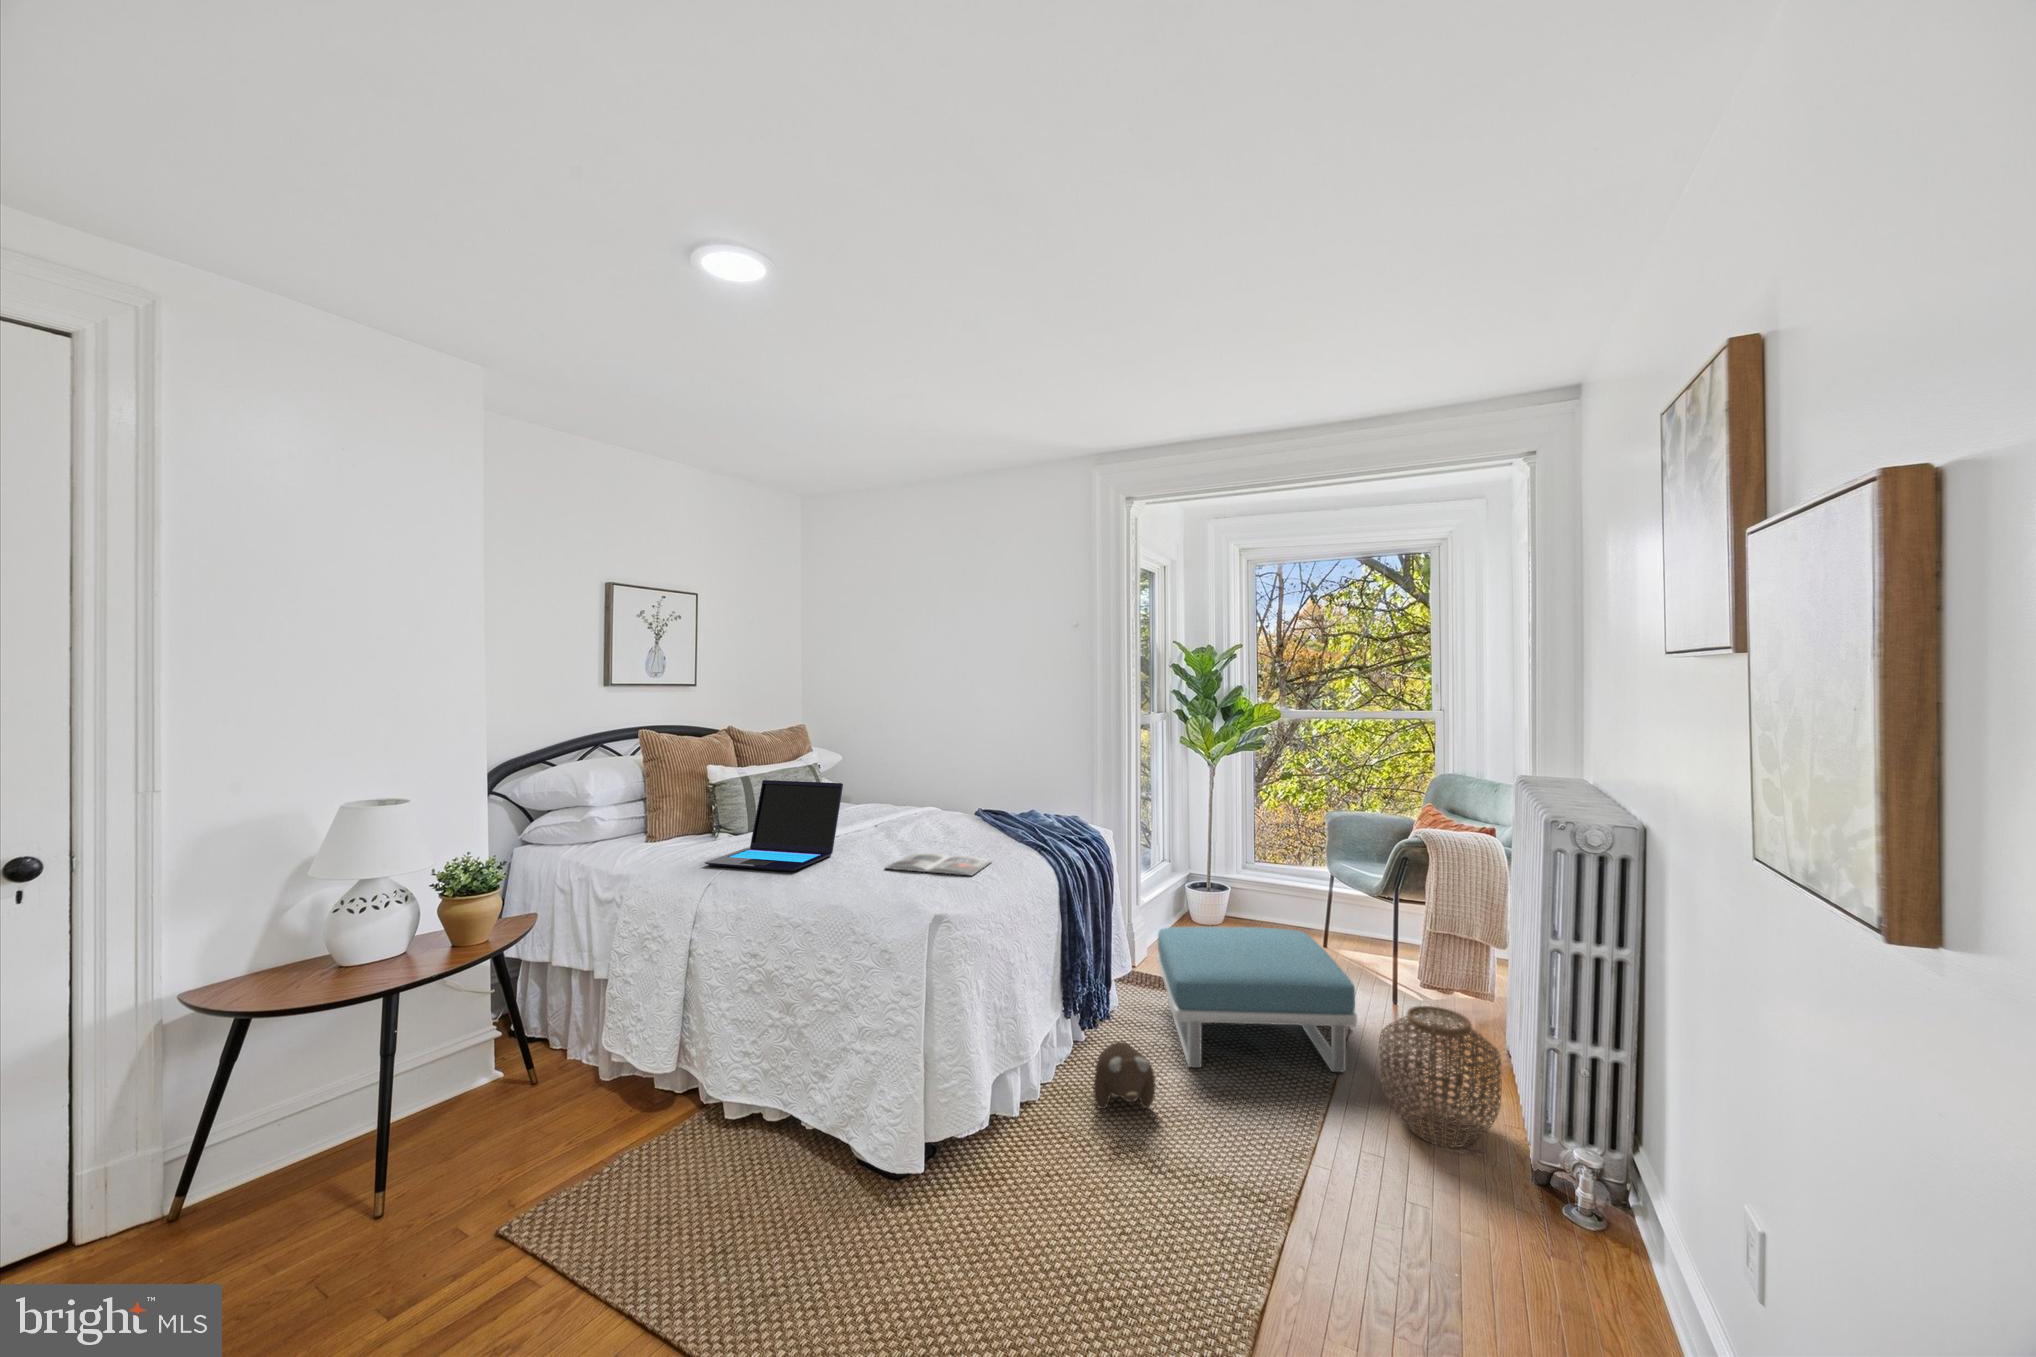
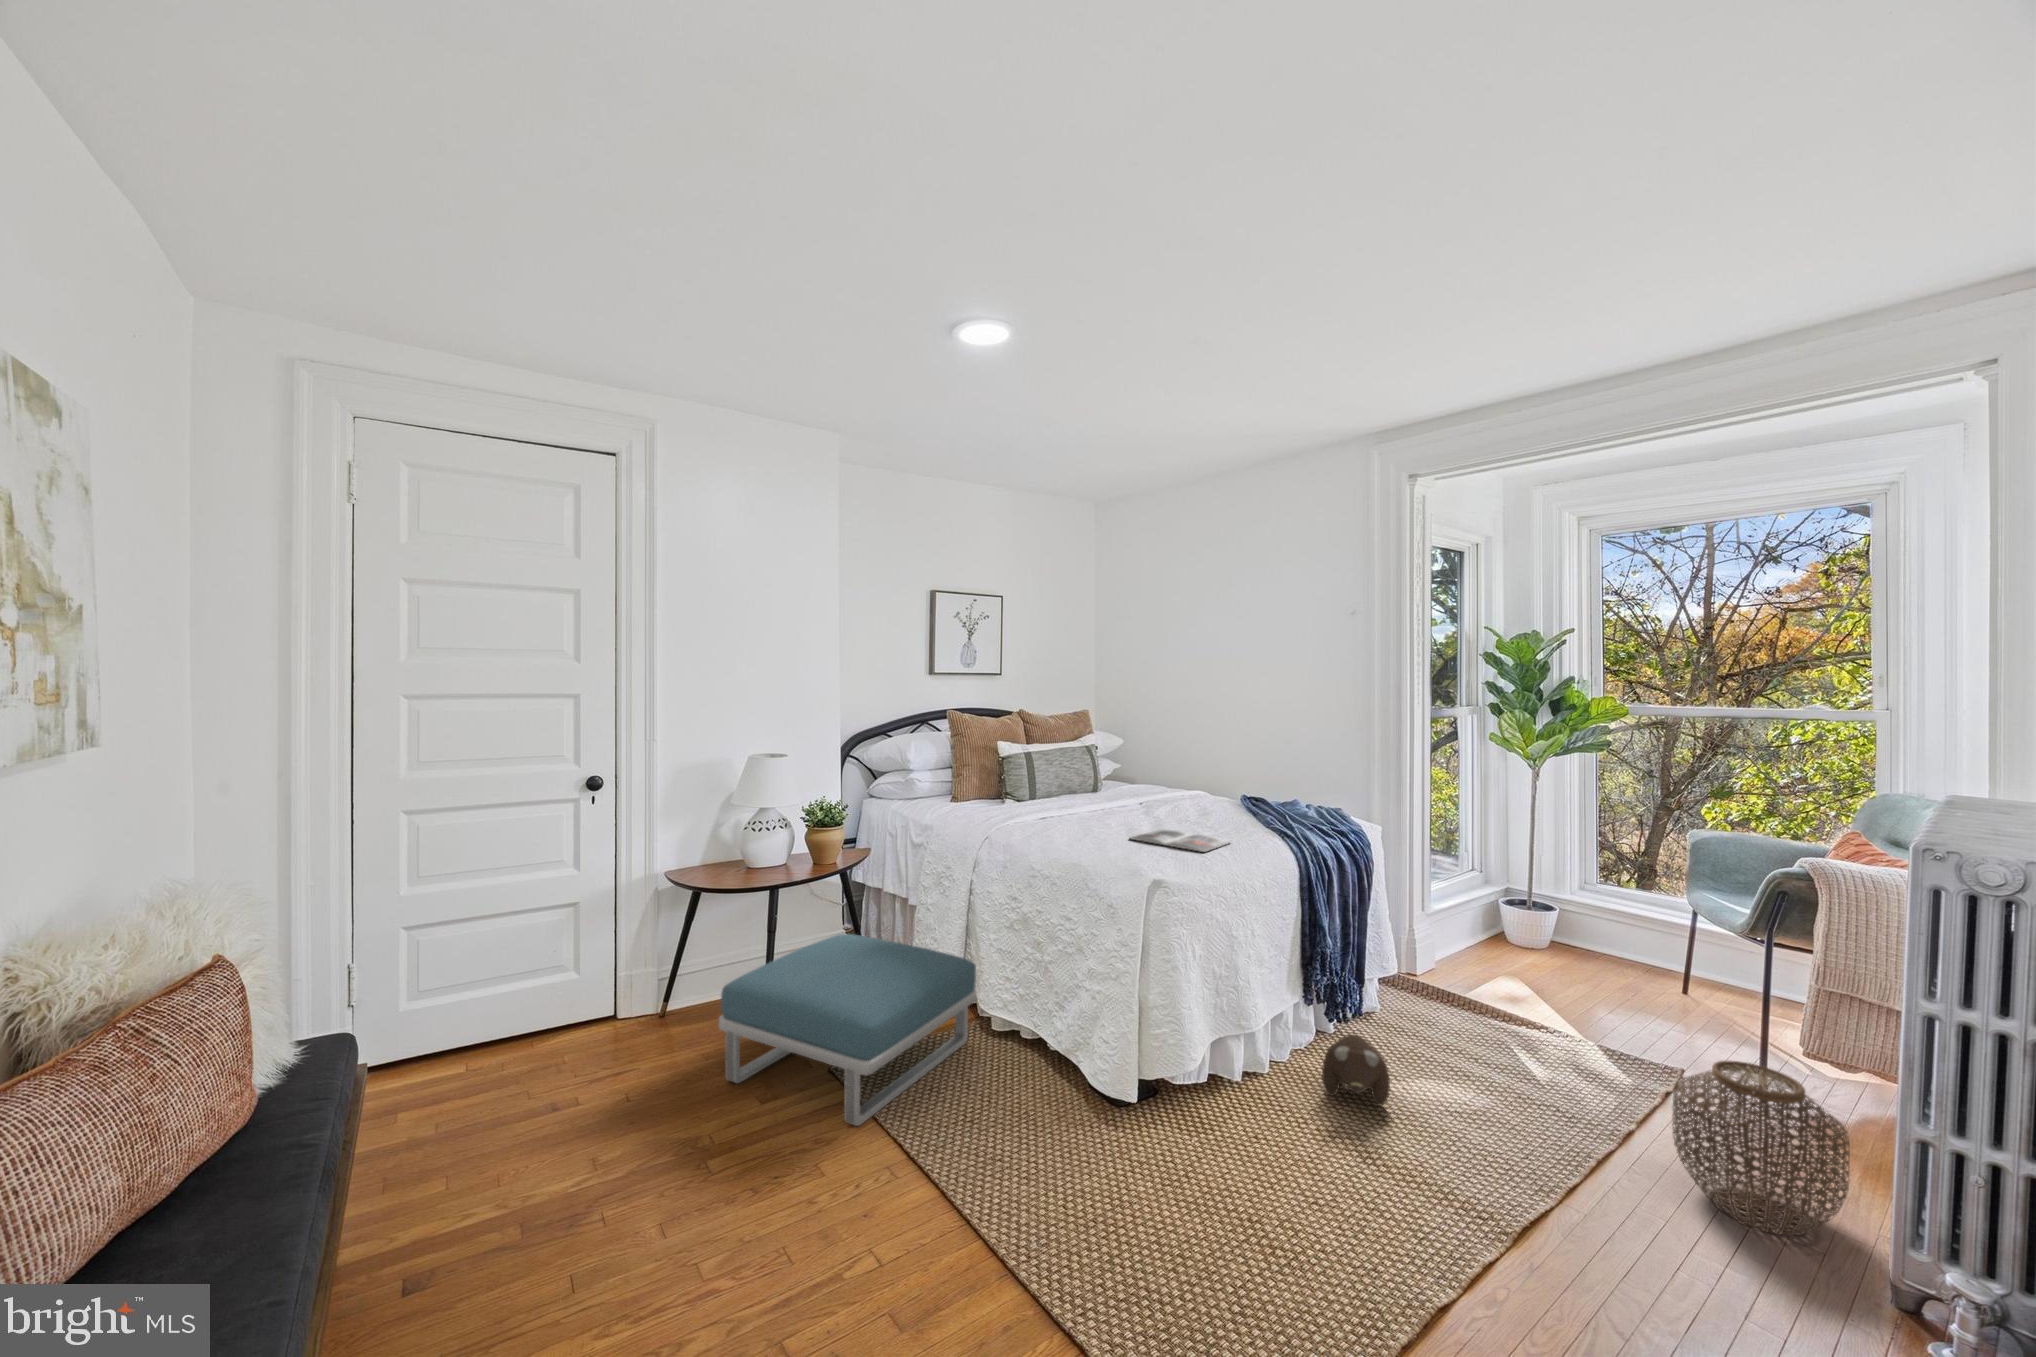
laptop: present [704,780,843,871] -> none [985,755,1101,833]
footstool: present [1157,927,1357,1072] -> present [719,934,977,1126]

